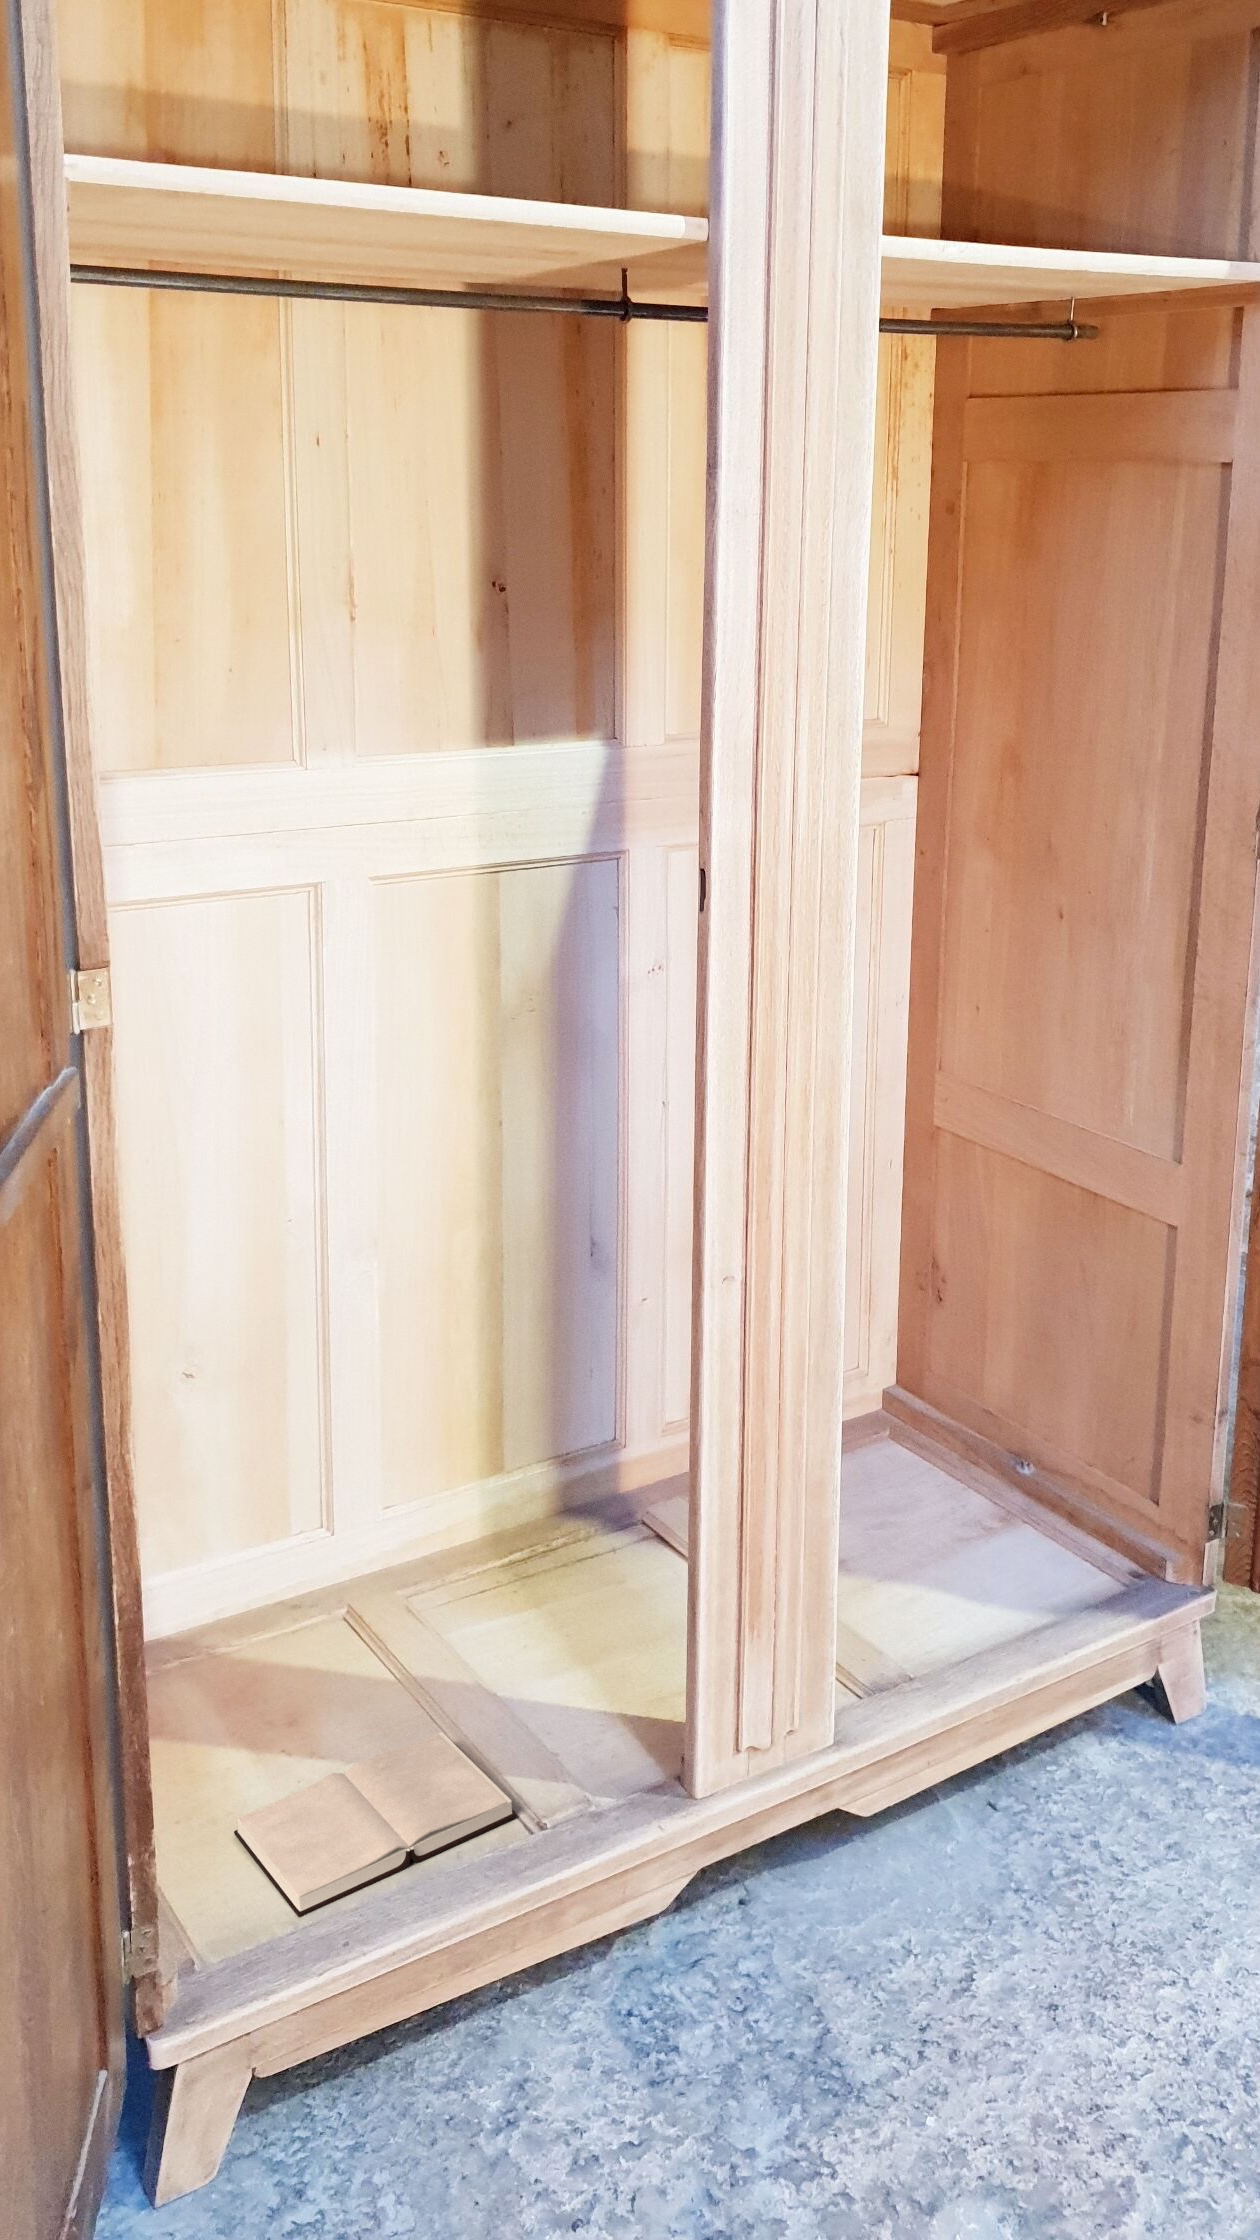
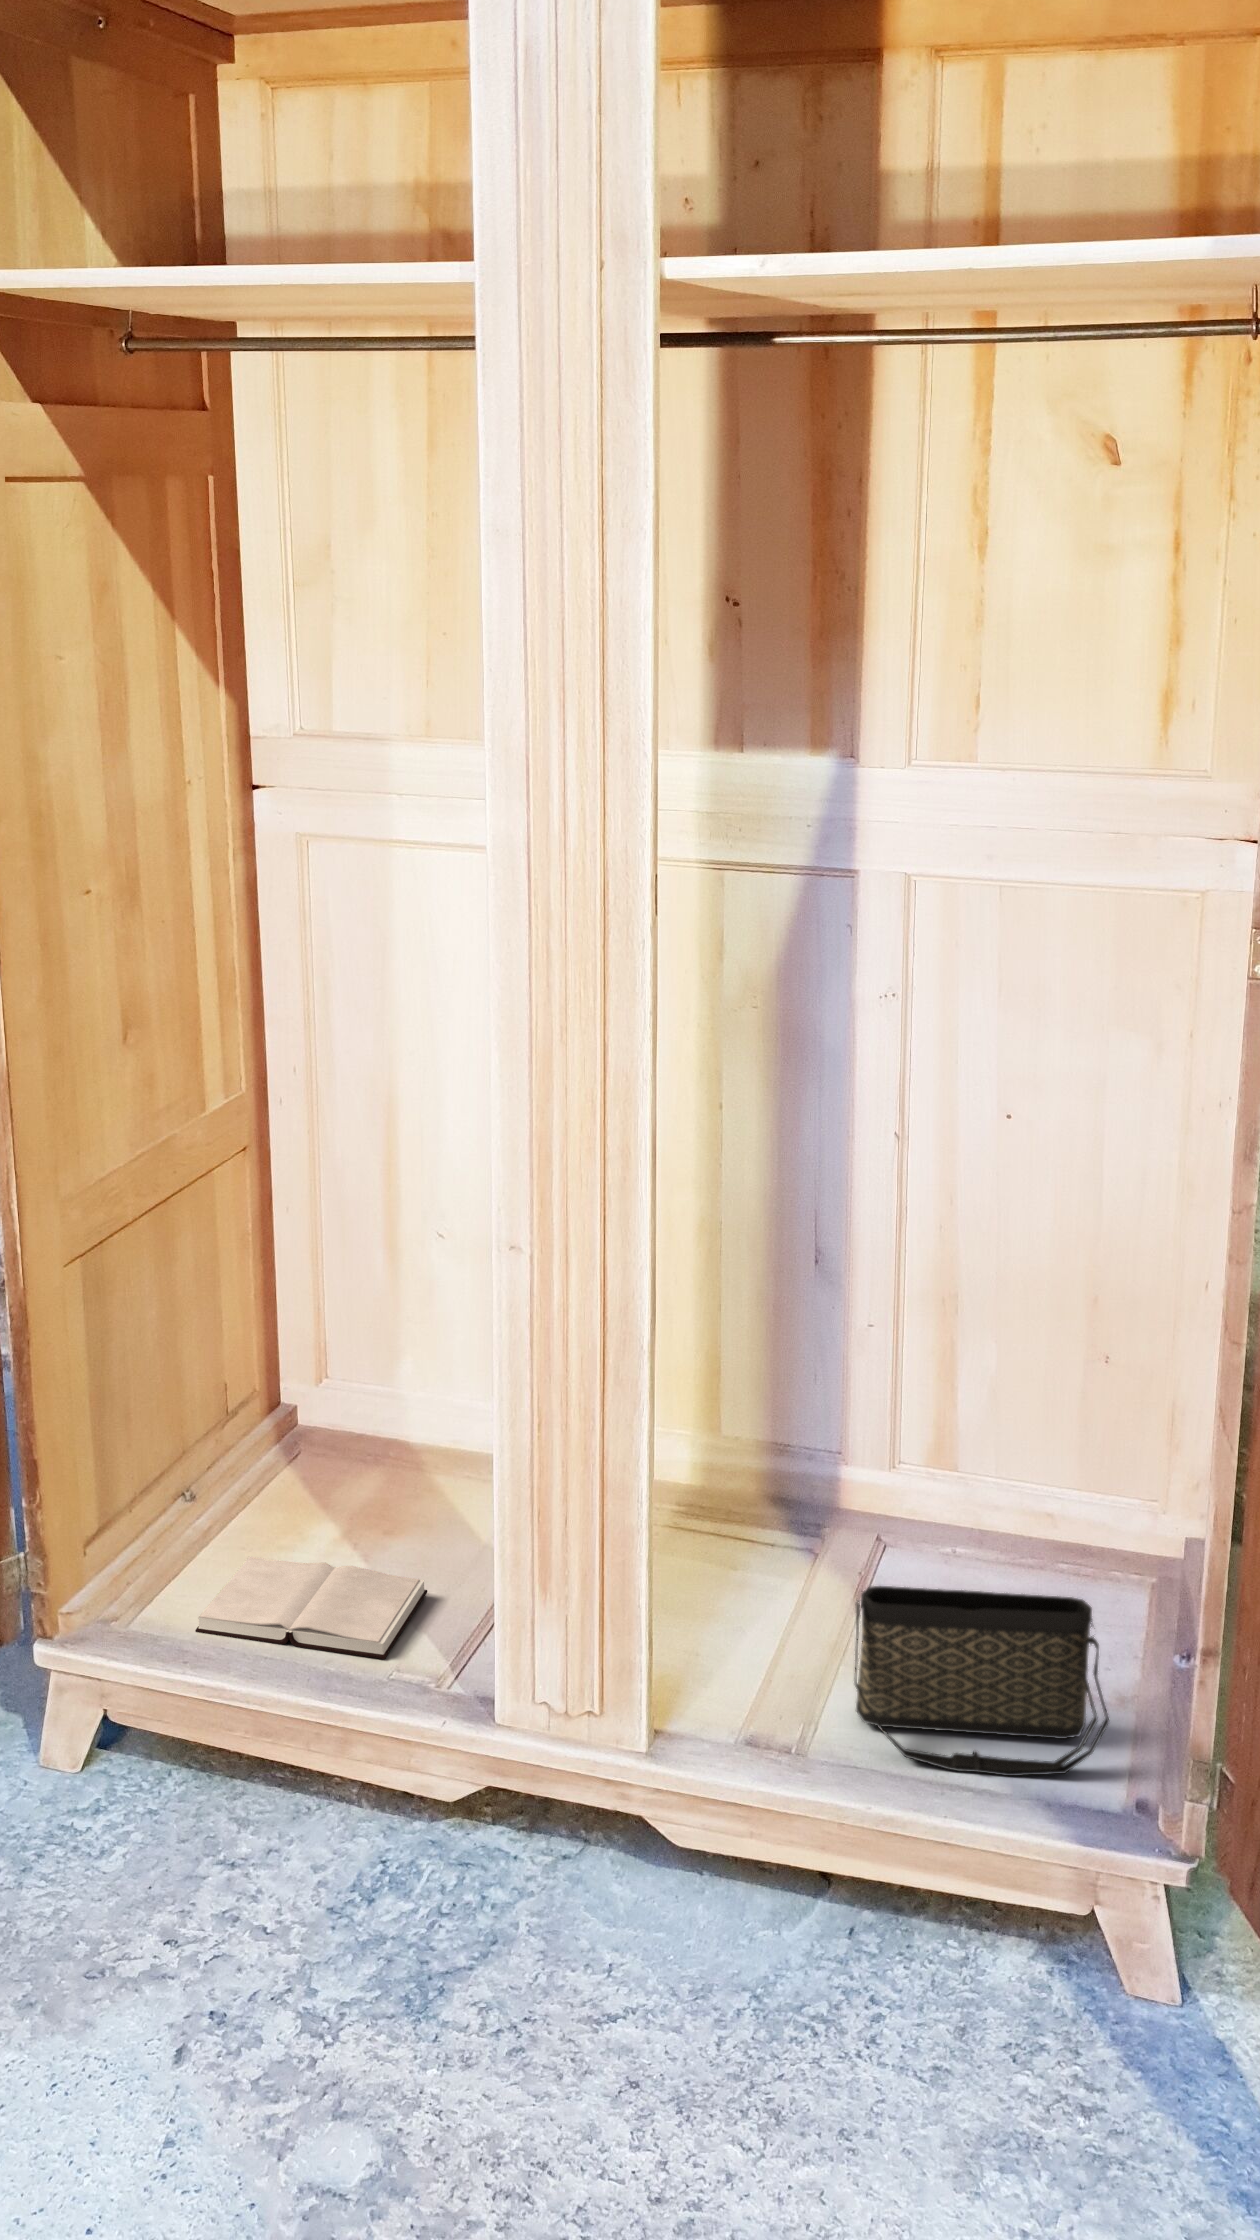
handbag: none [904,1434,1094,1626] -> present [854,1586,1109,1776]

